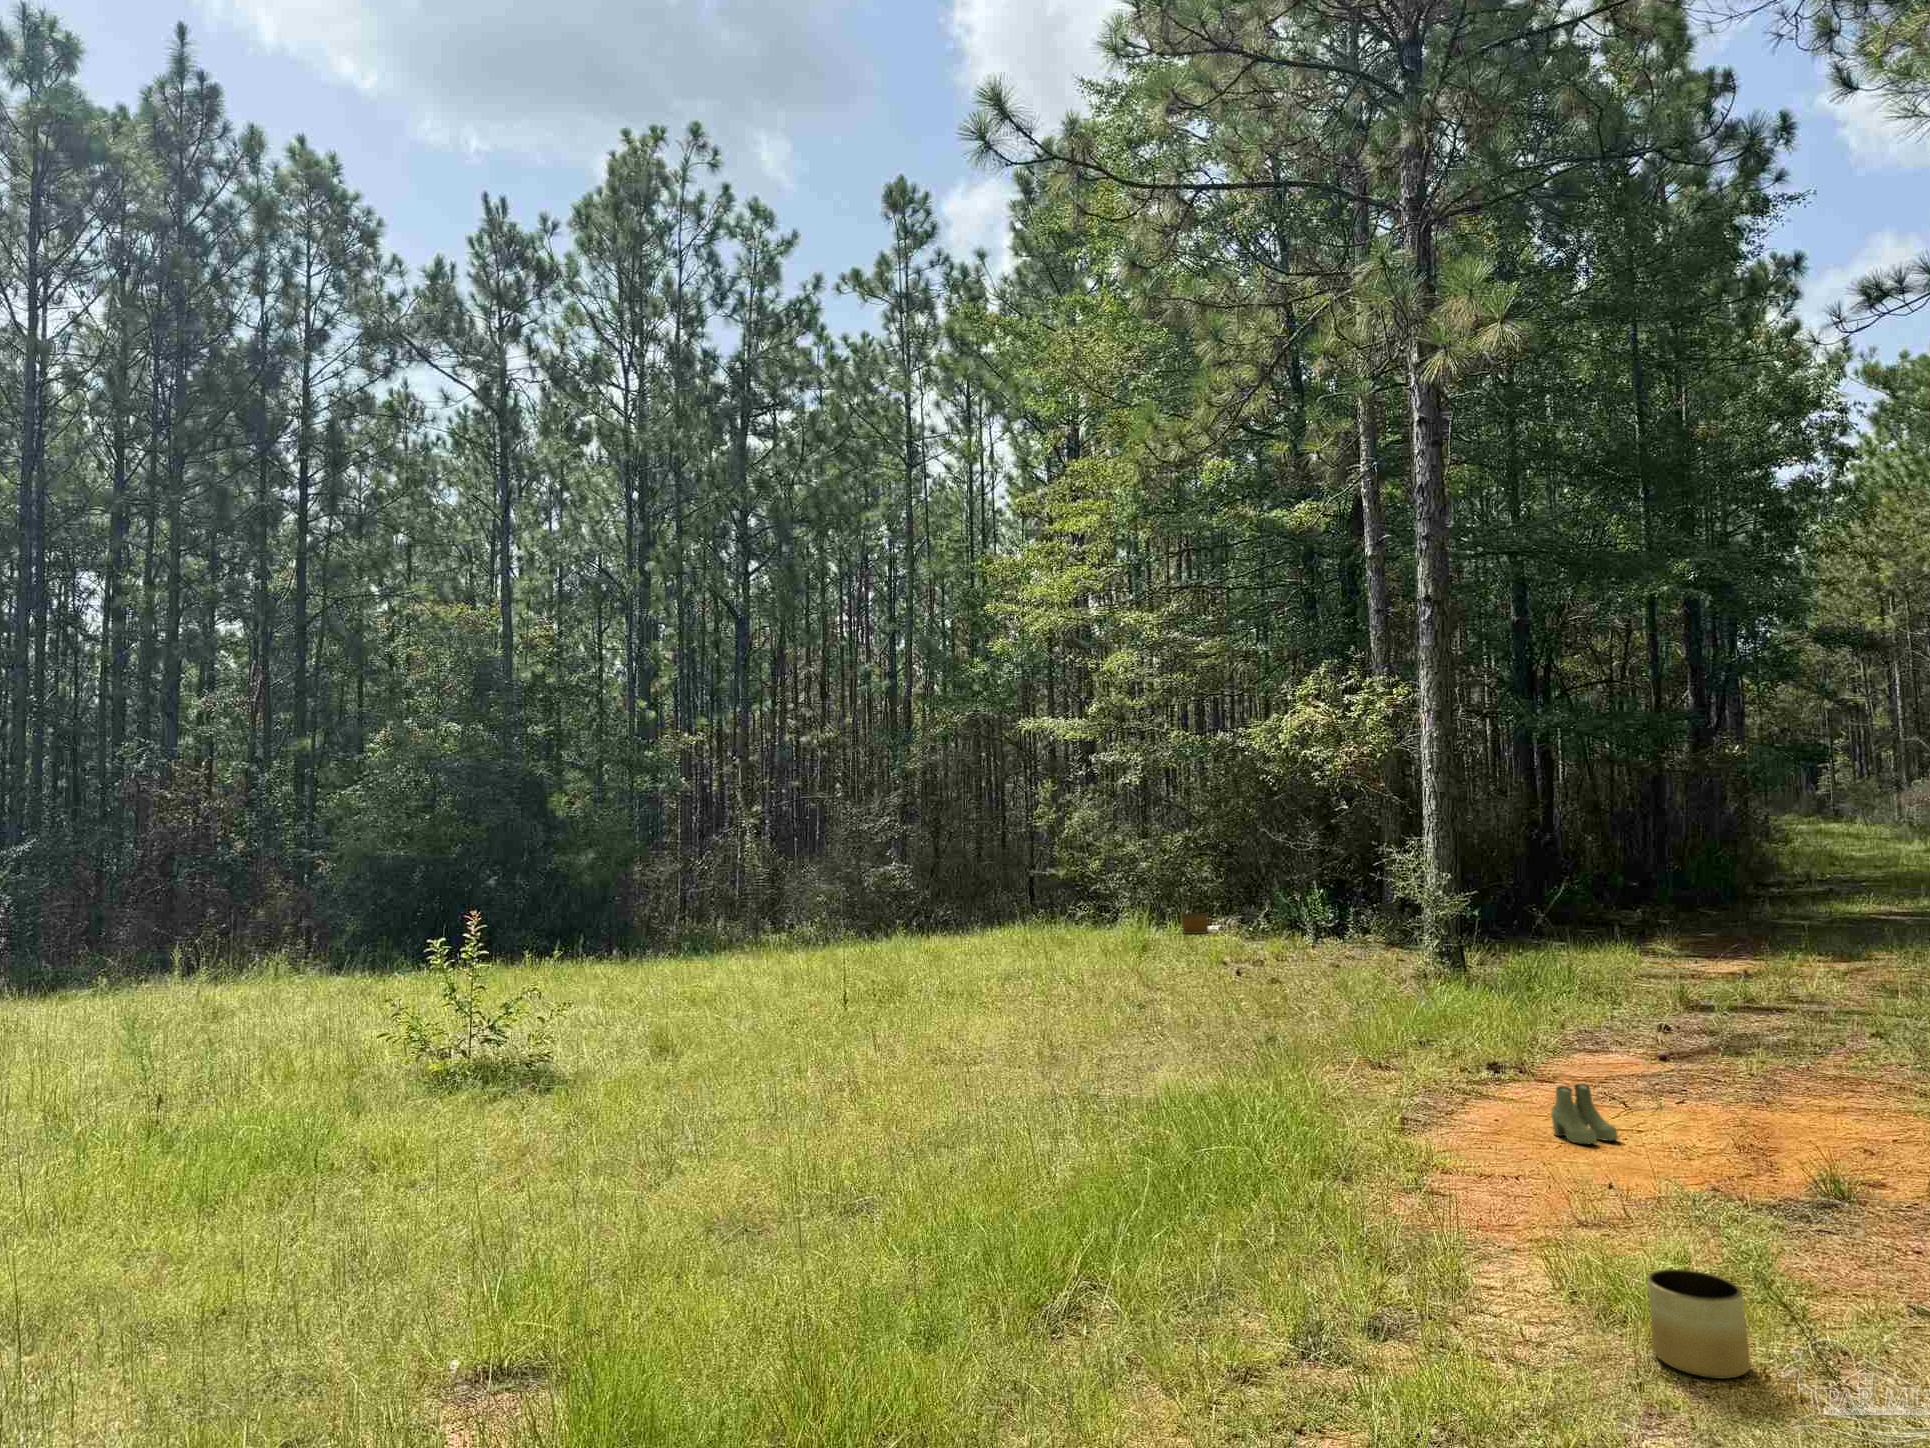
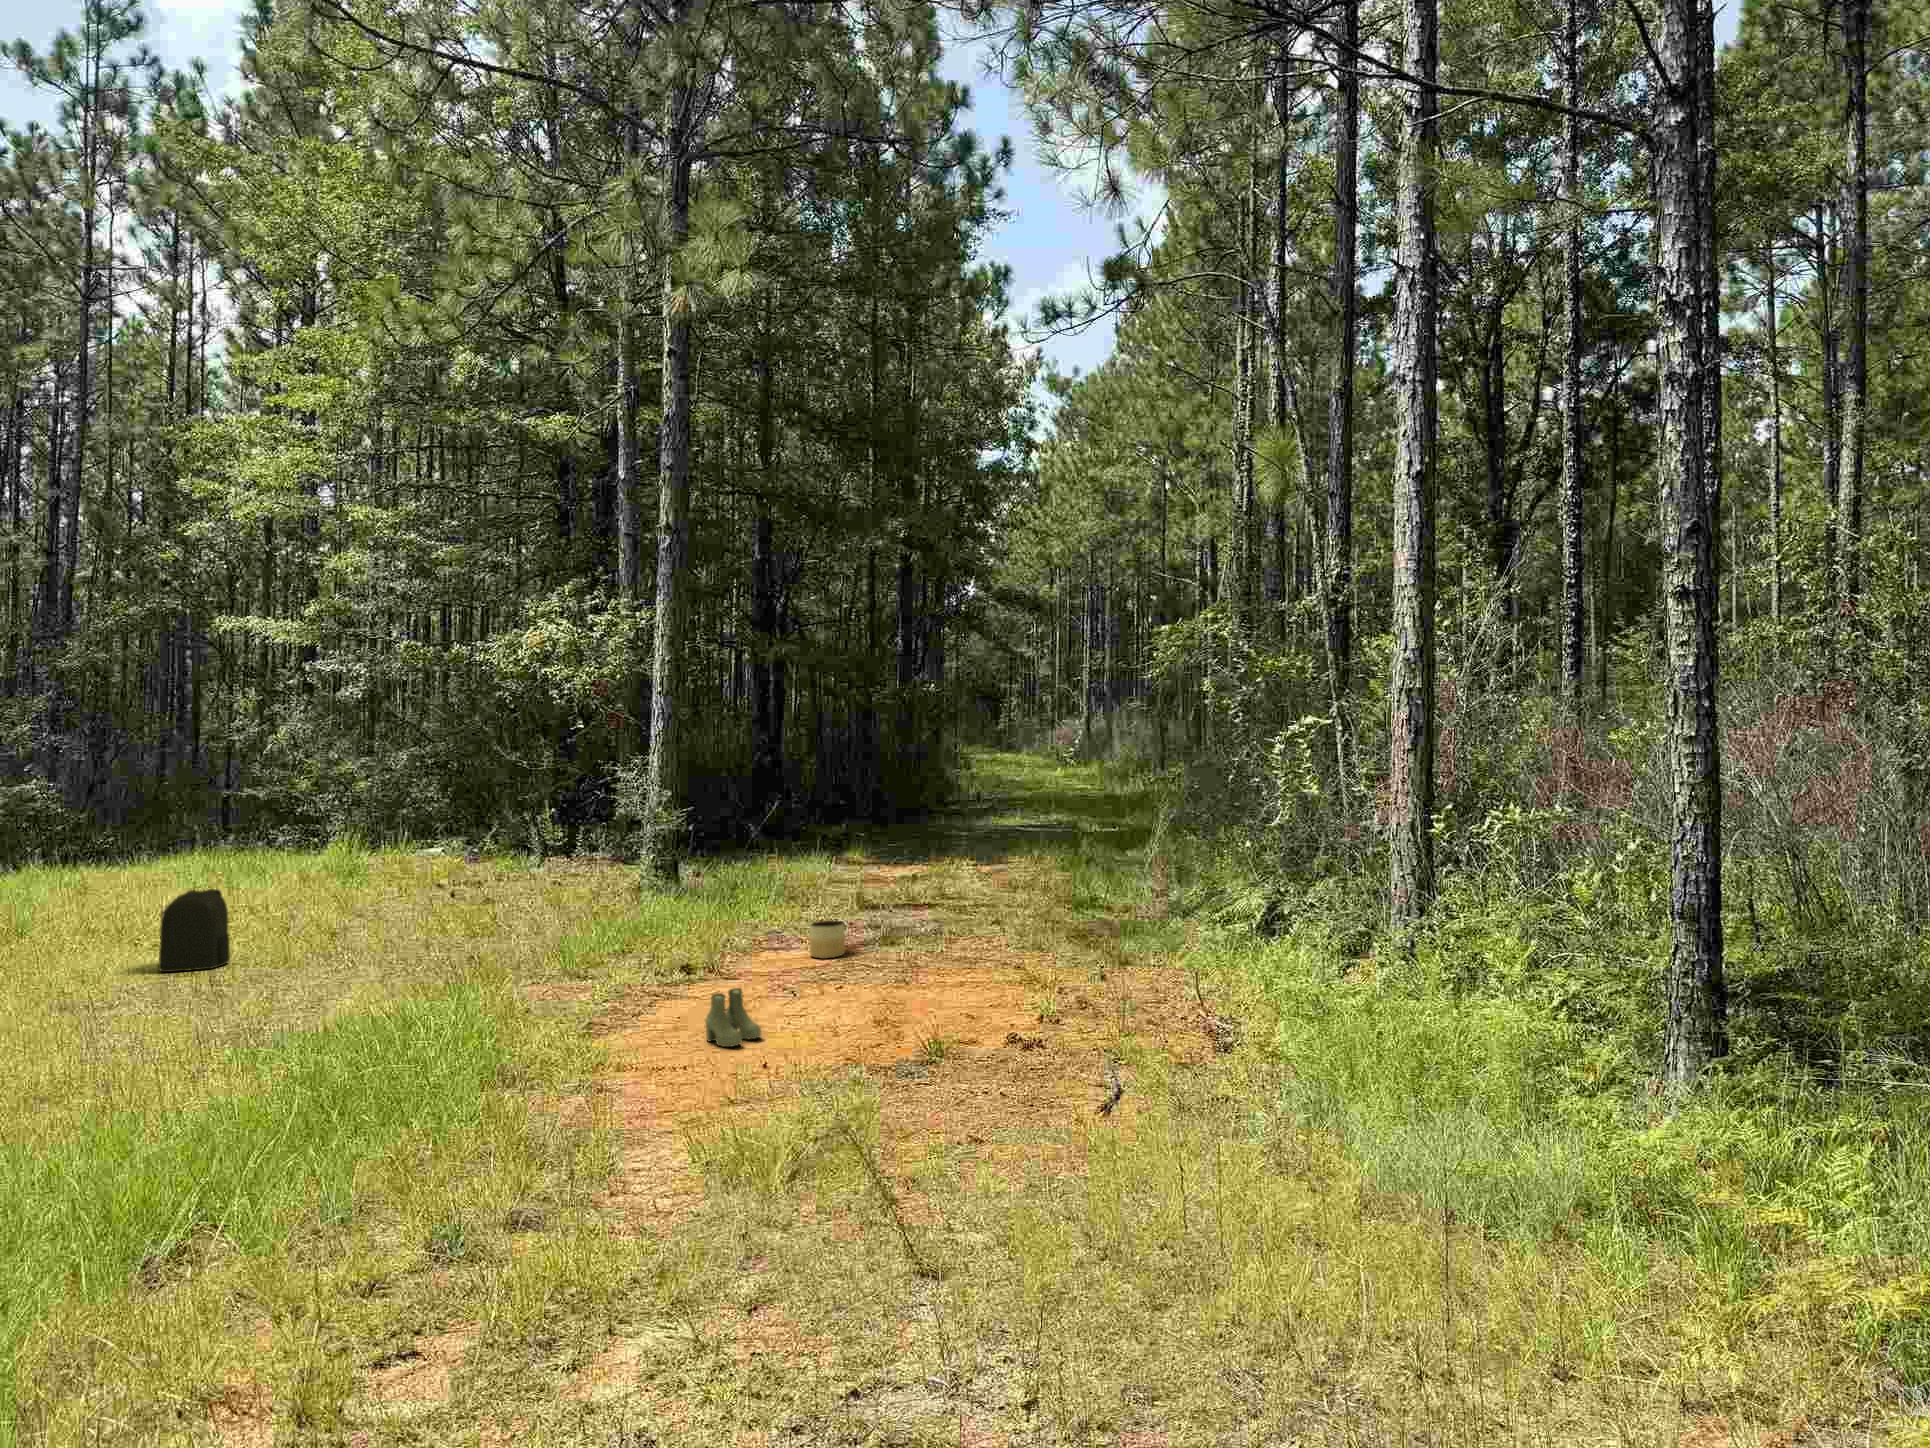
bucket: present [1181,900,1208,934] -> none [404,819,436,855]
backpack: none [1039,947,1087,1017] -> present [158,887,230,972]
planter: present [1647,1269,1751,1379] -> present [810,920,845,959]

